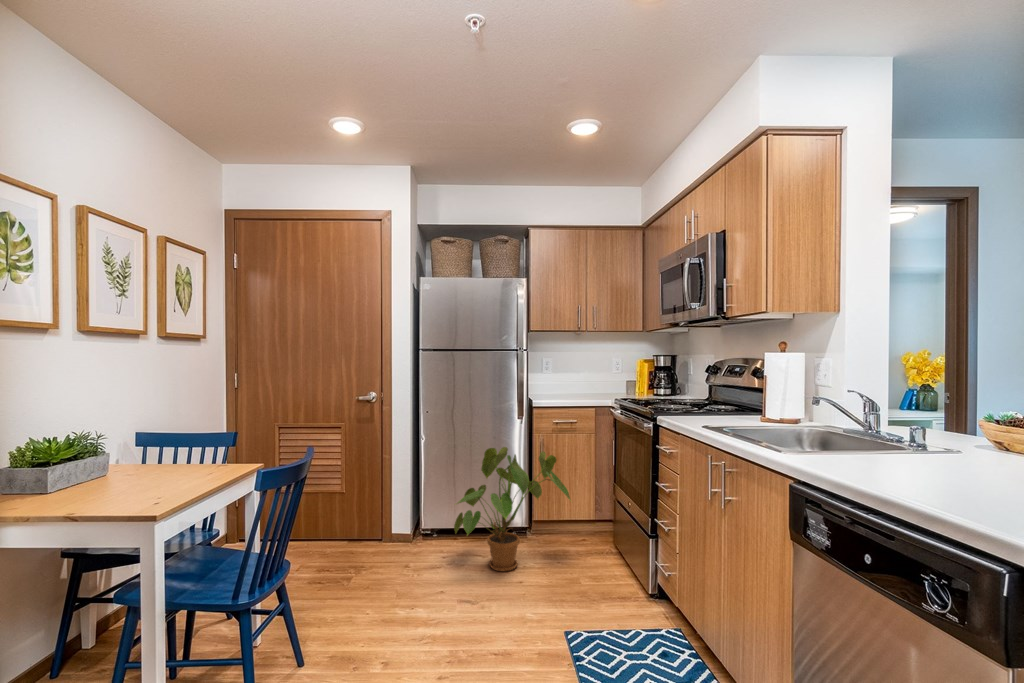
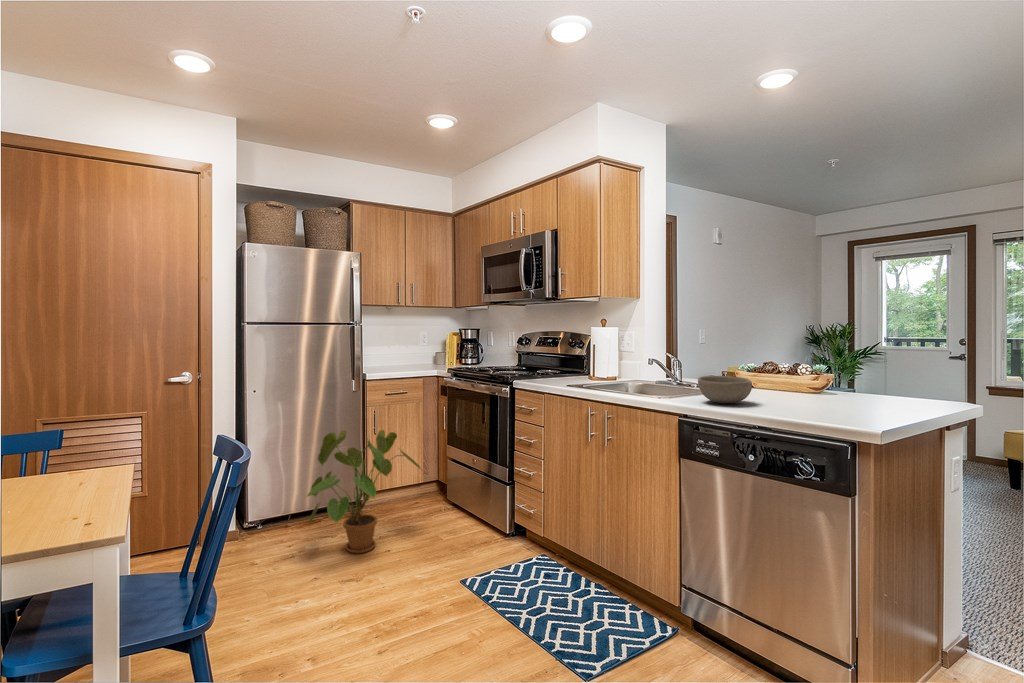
bowl: none [844,424,943,470] -> present [698,376,752,403]

